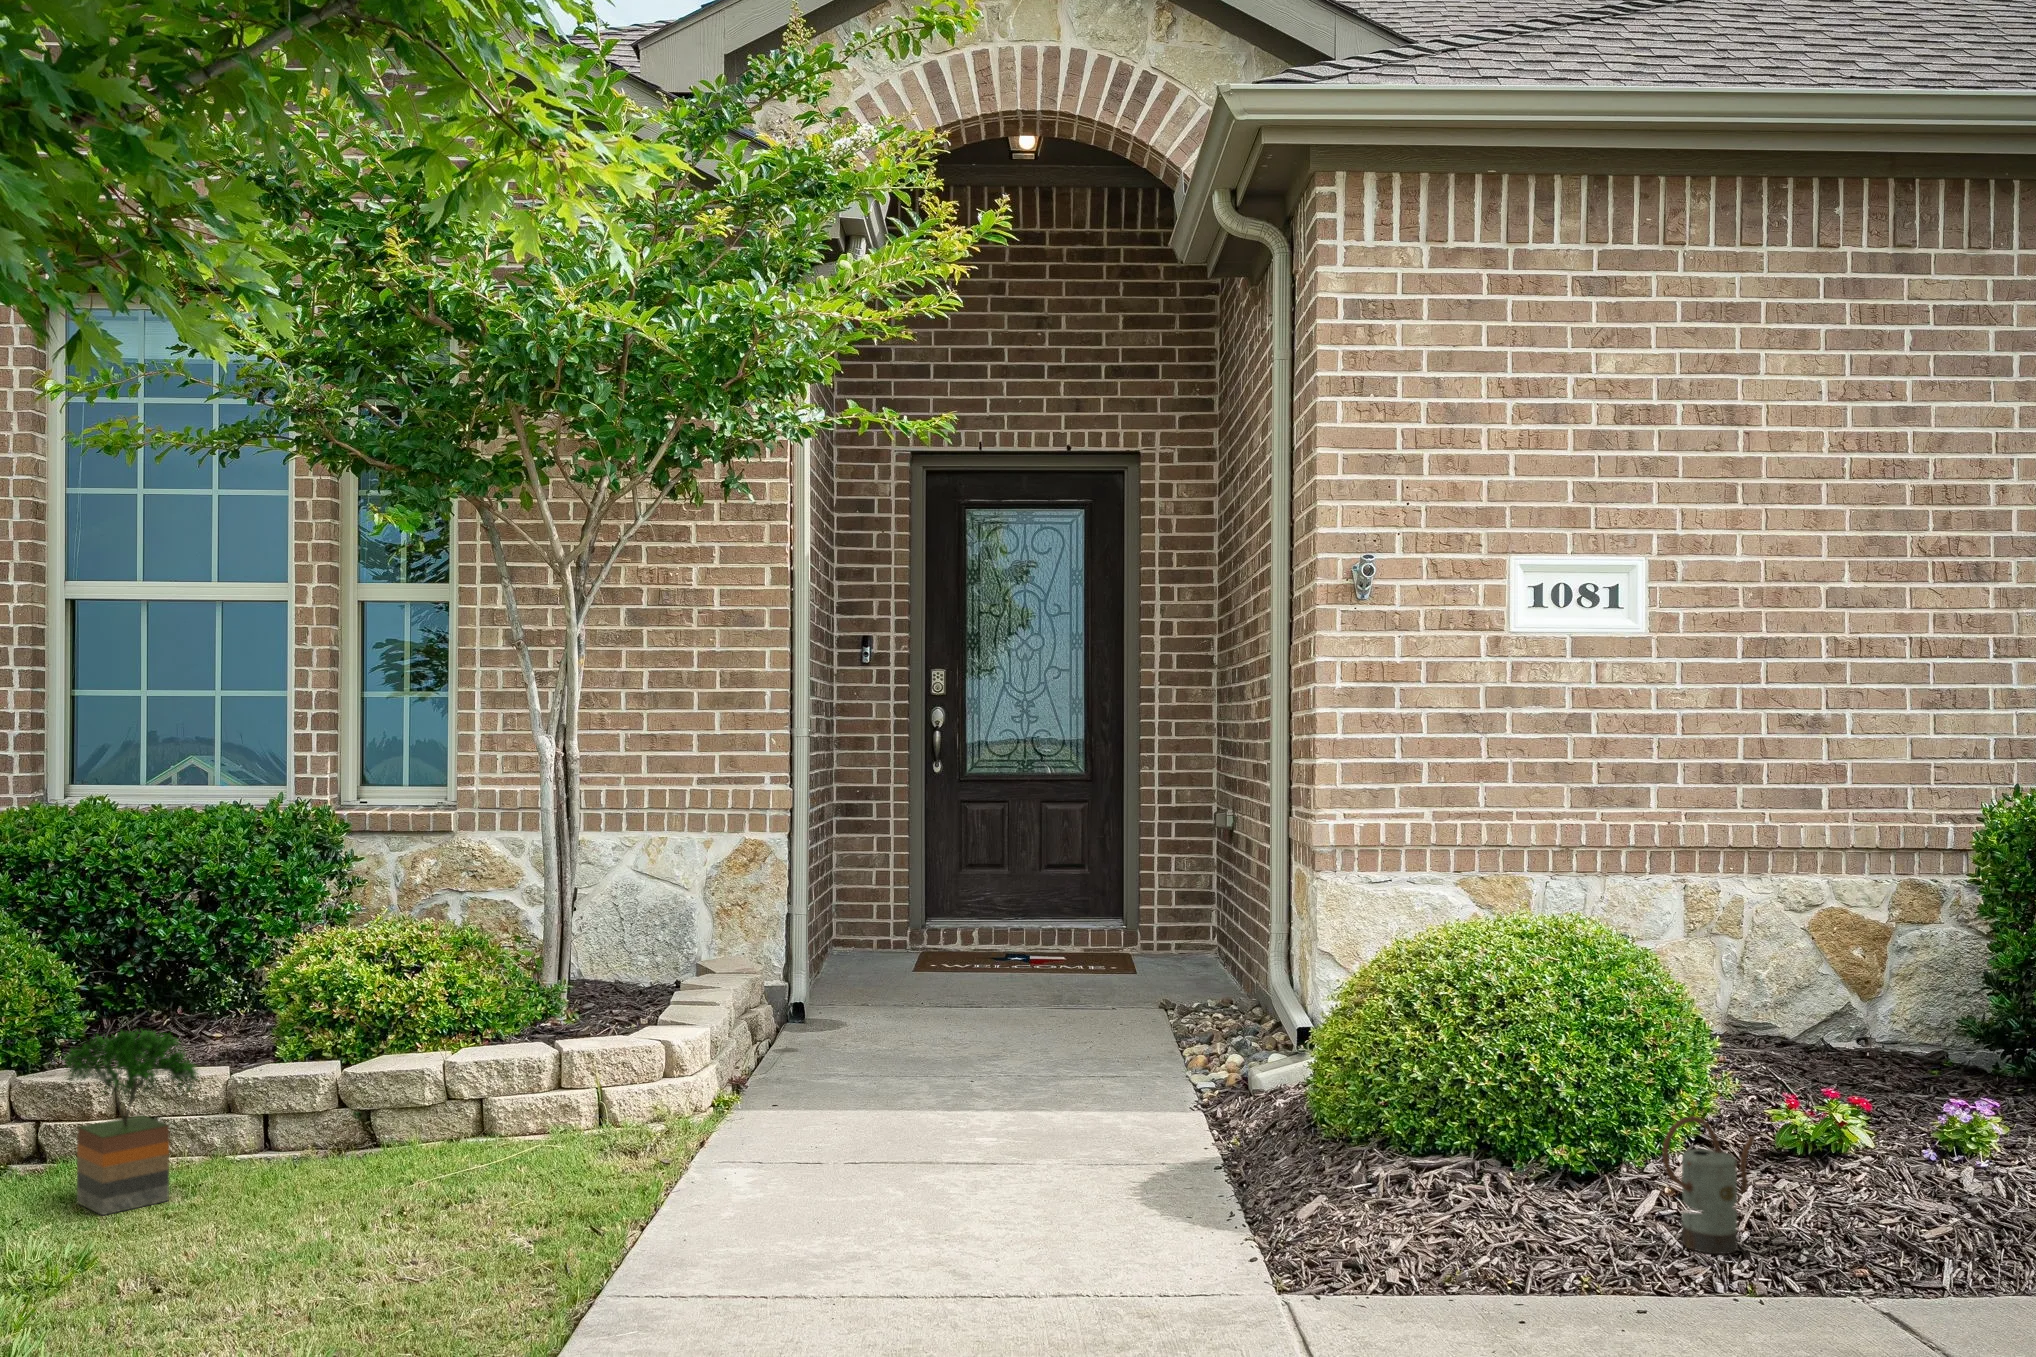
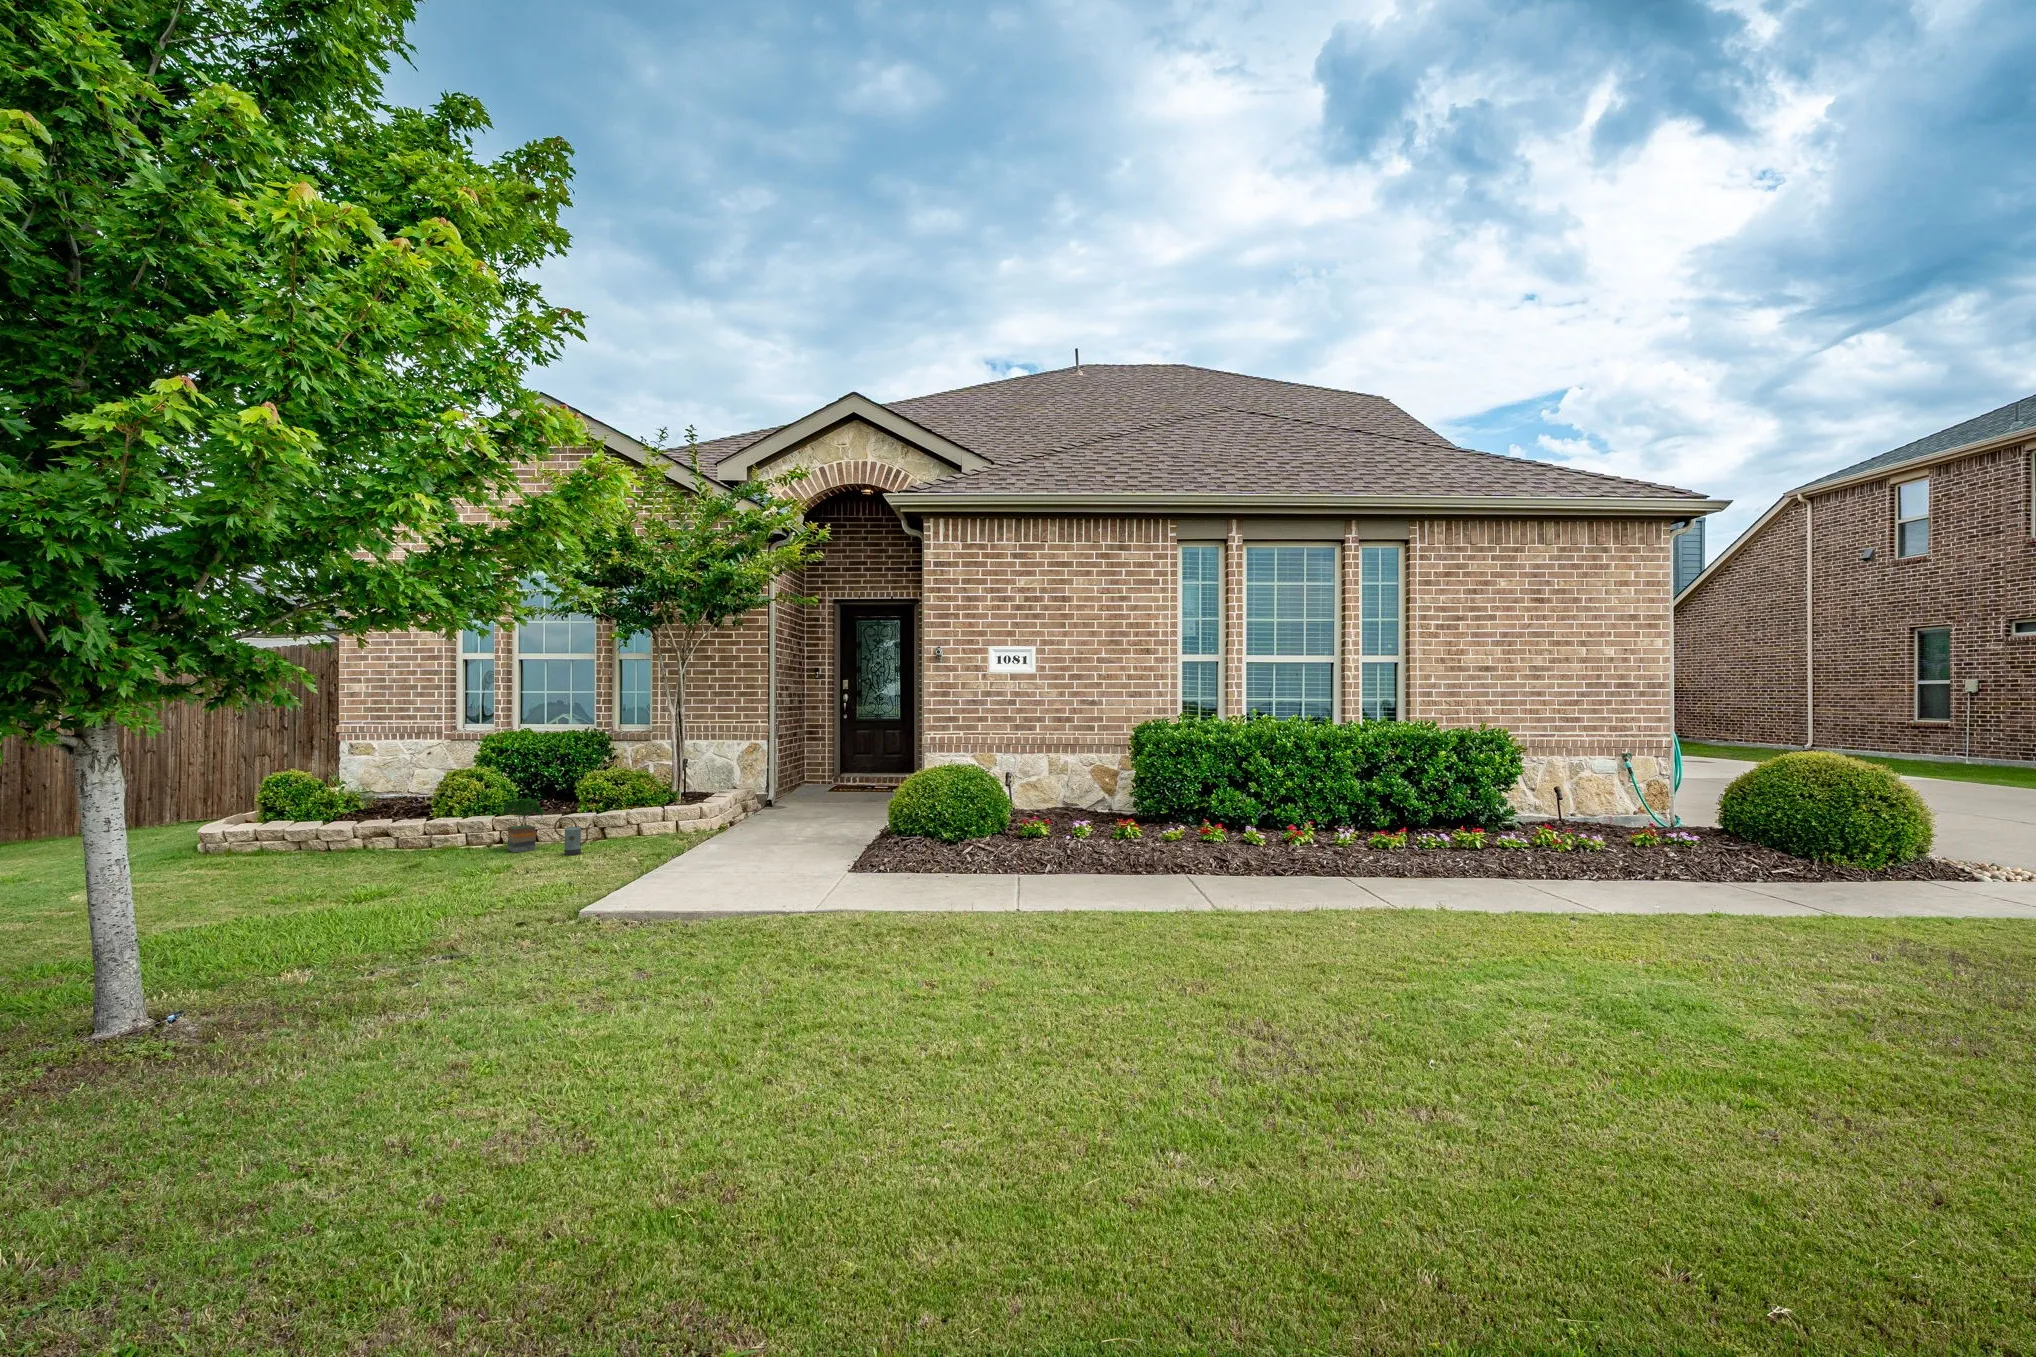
watering can: present [1662,1116,1756,1254] -> present [554,817,591,855]

